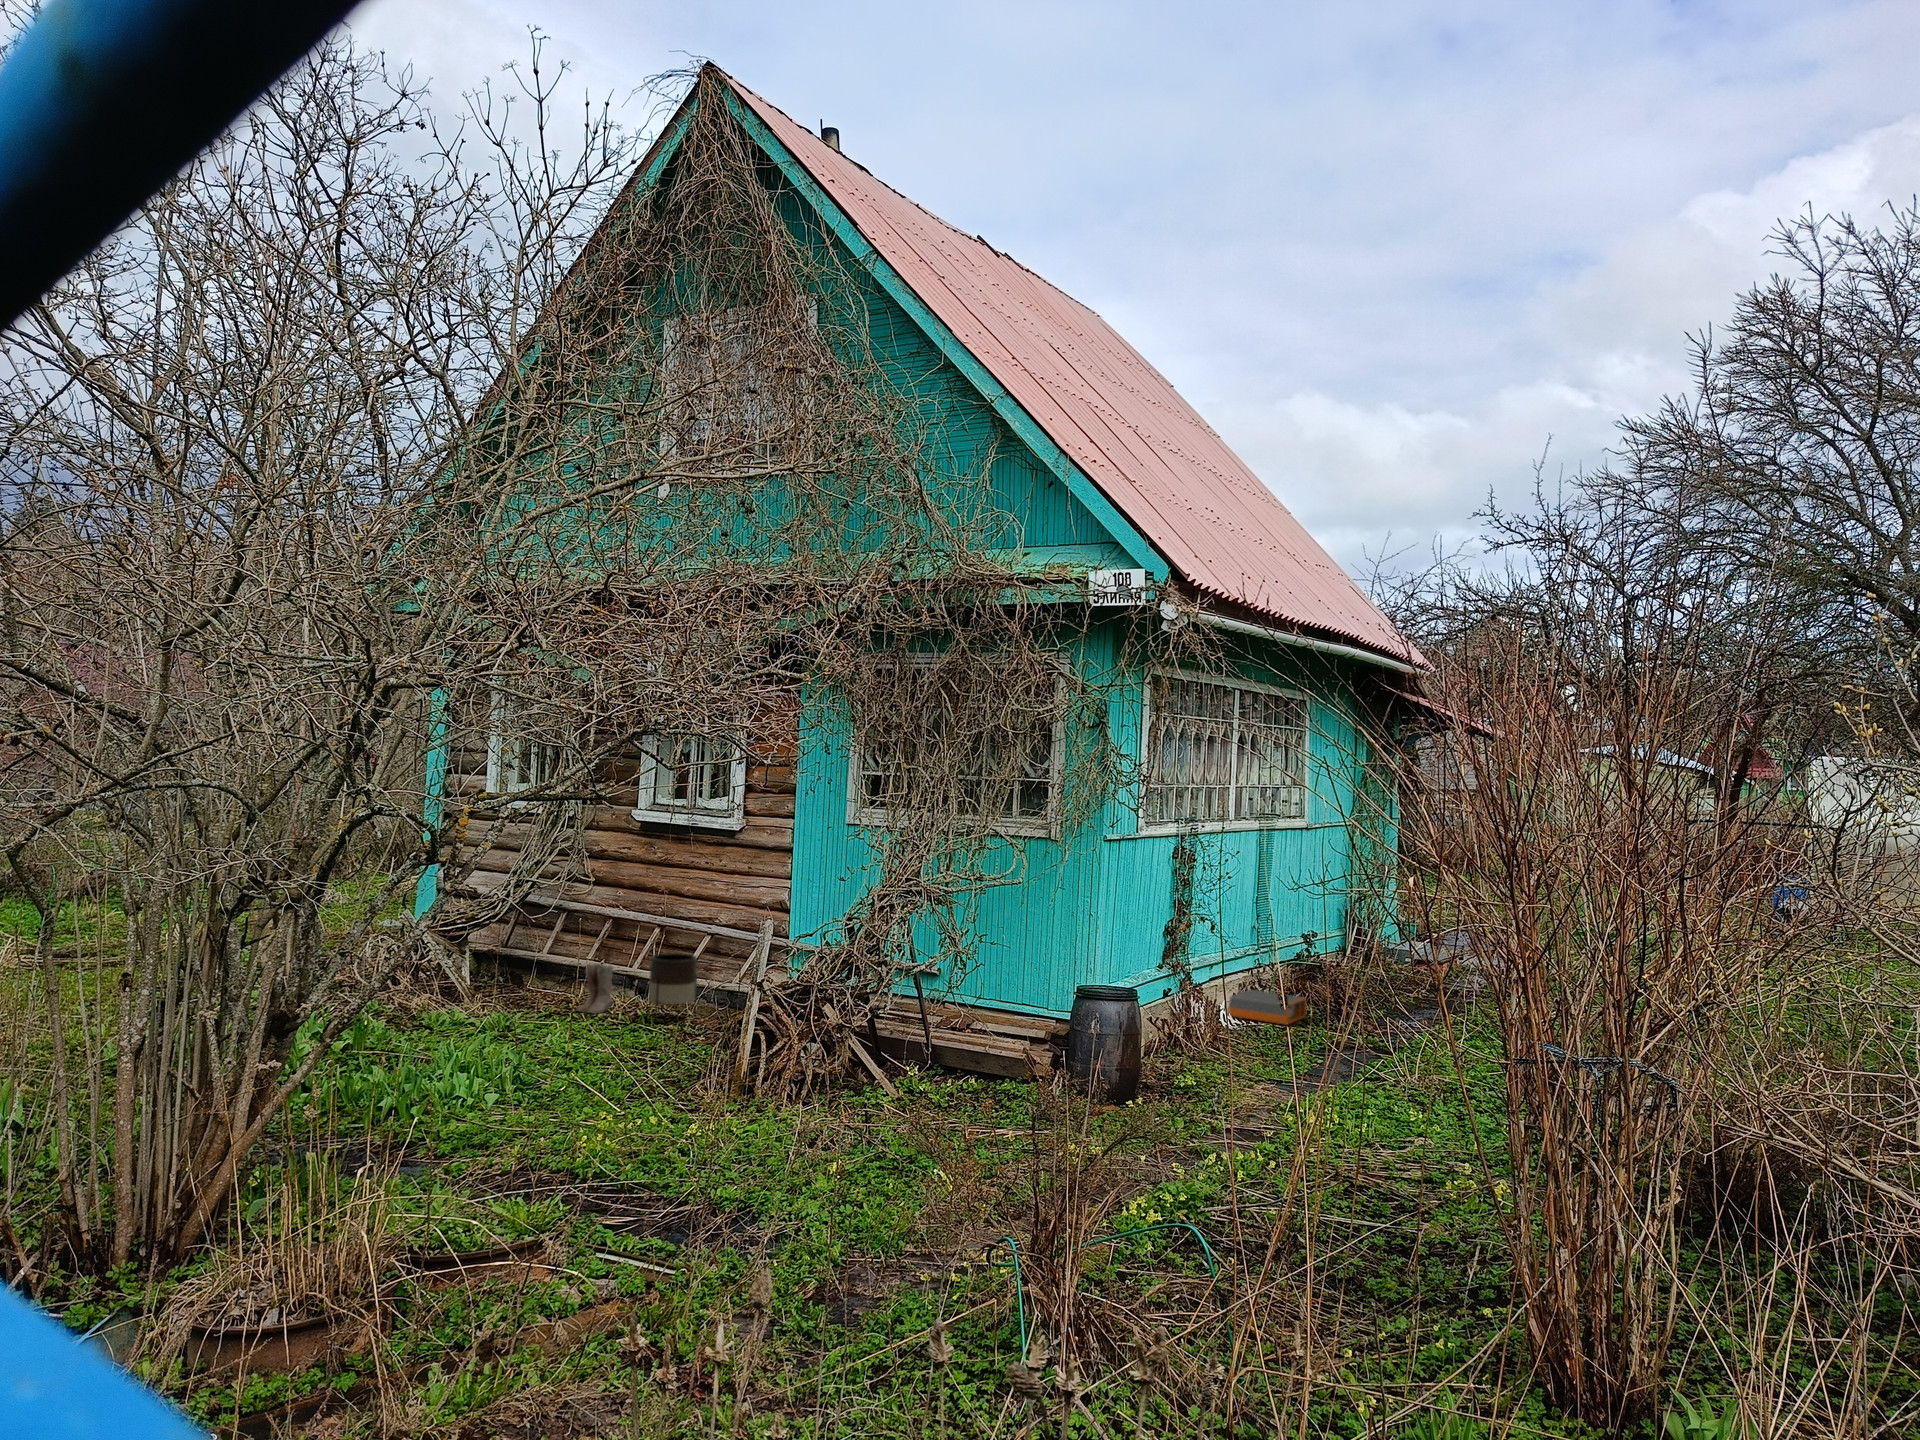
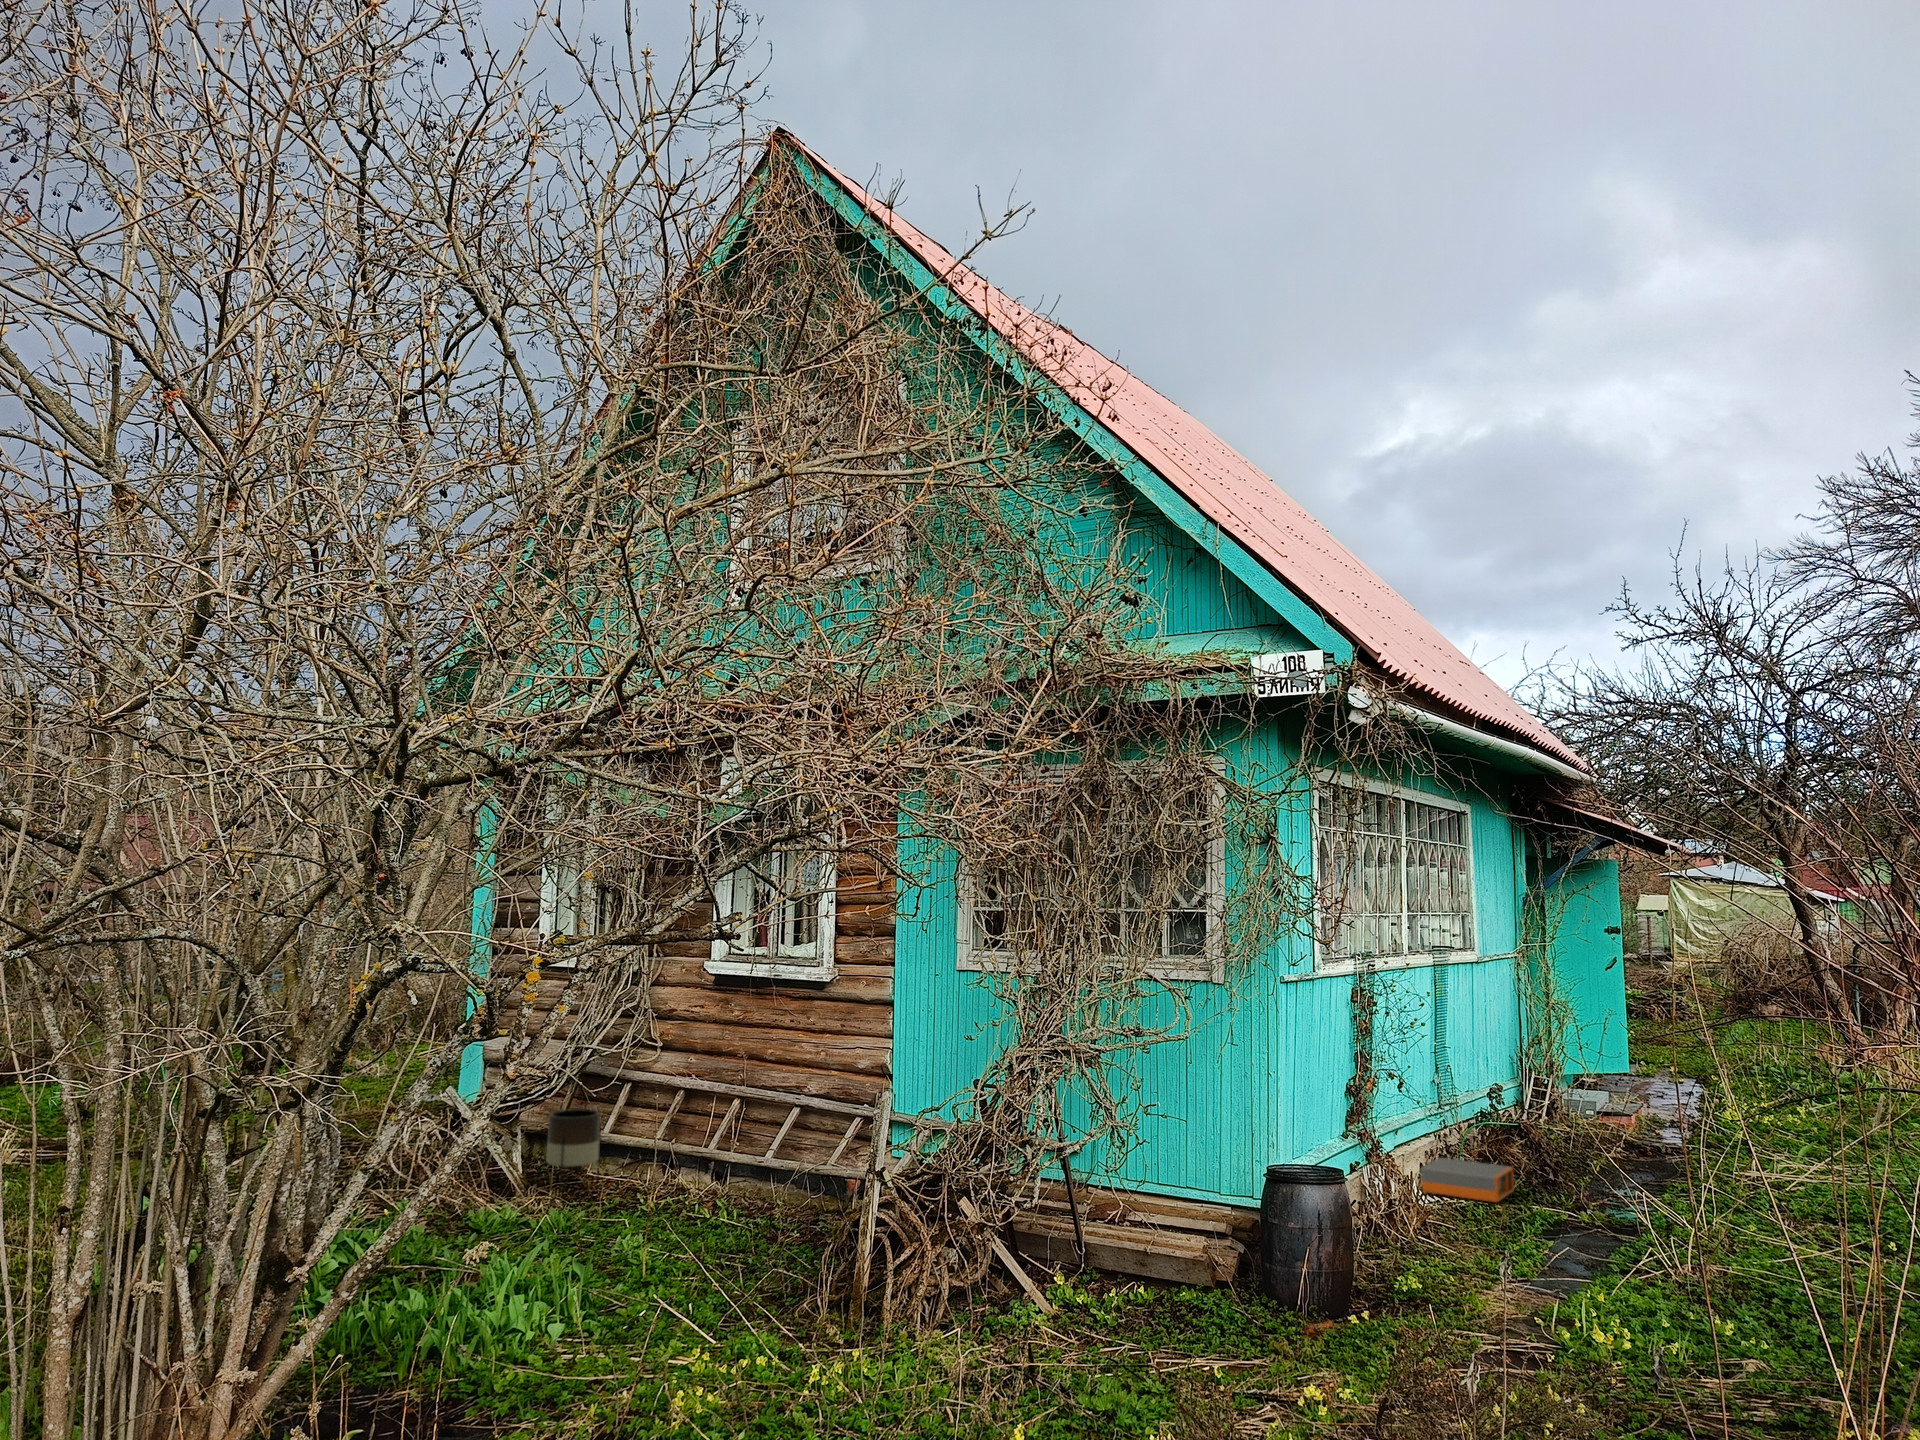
planter: present [649,953,697,1005] -> present [546,1109,601,1169]
boots: present [576,964,613,1014] -> none [641,1145,687,1207]

